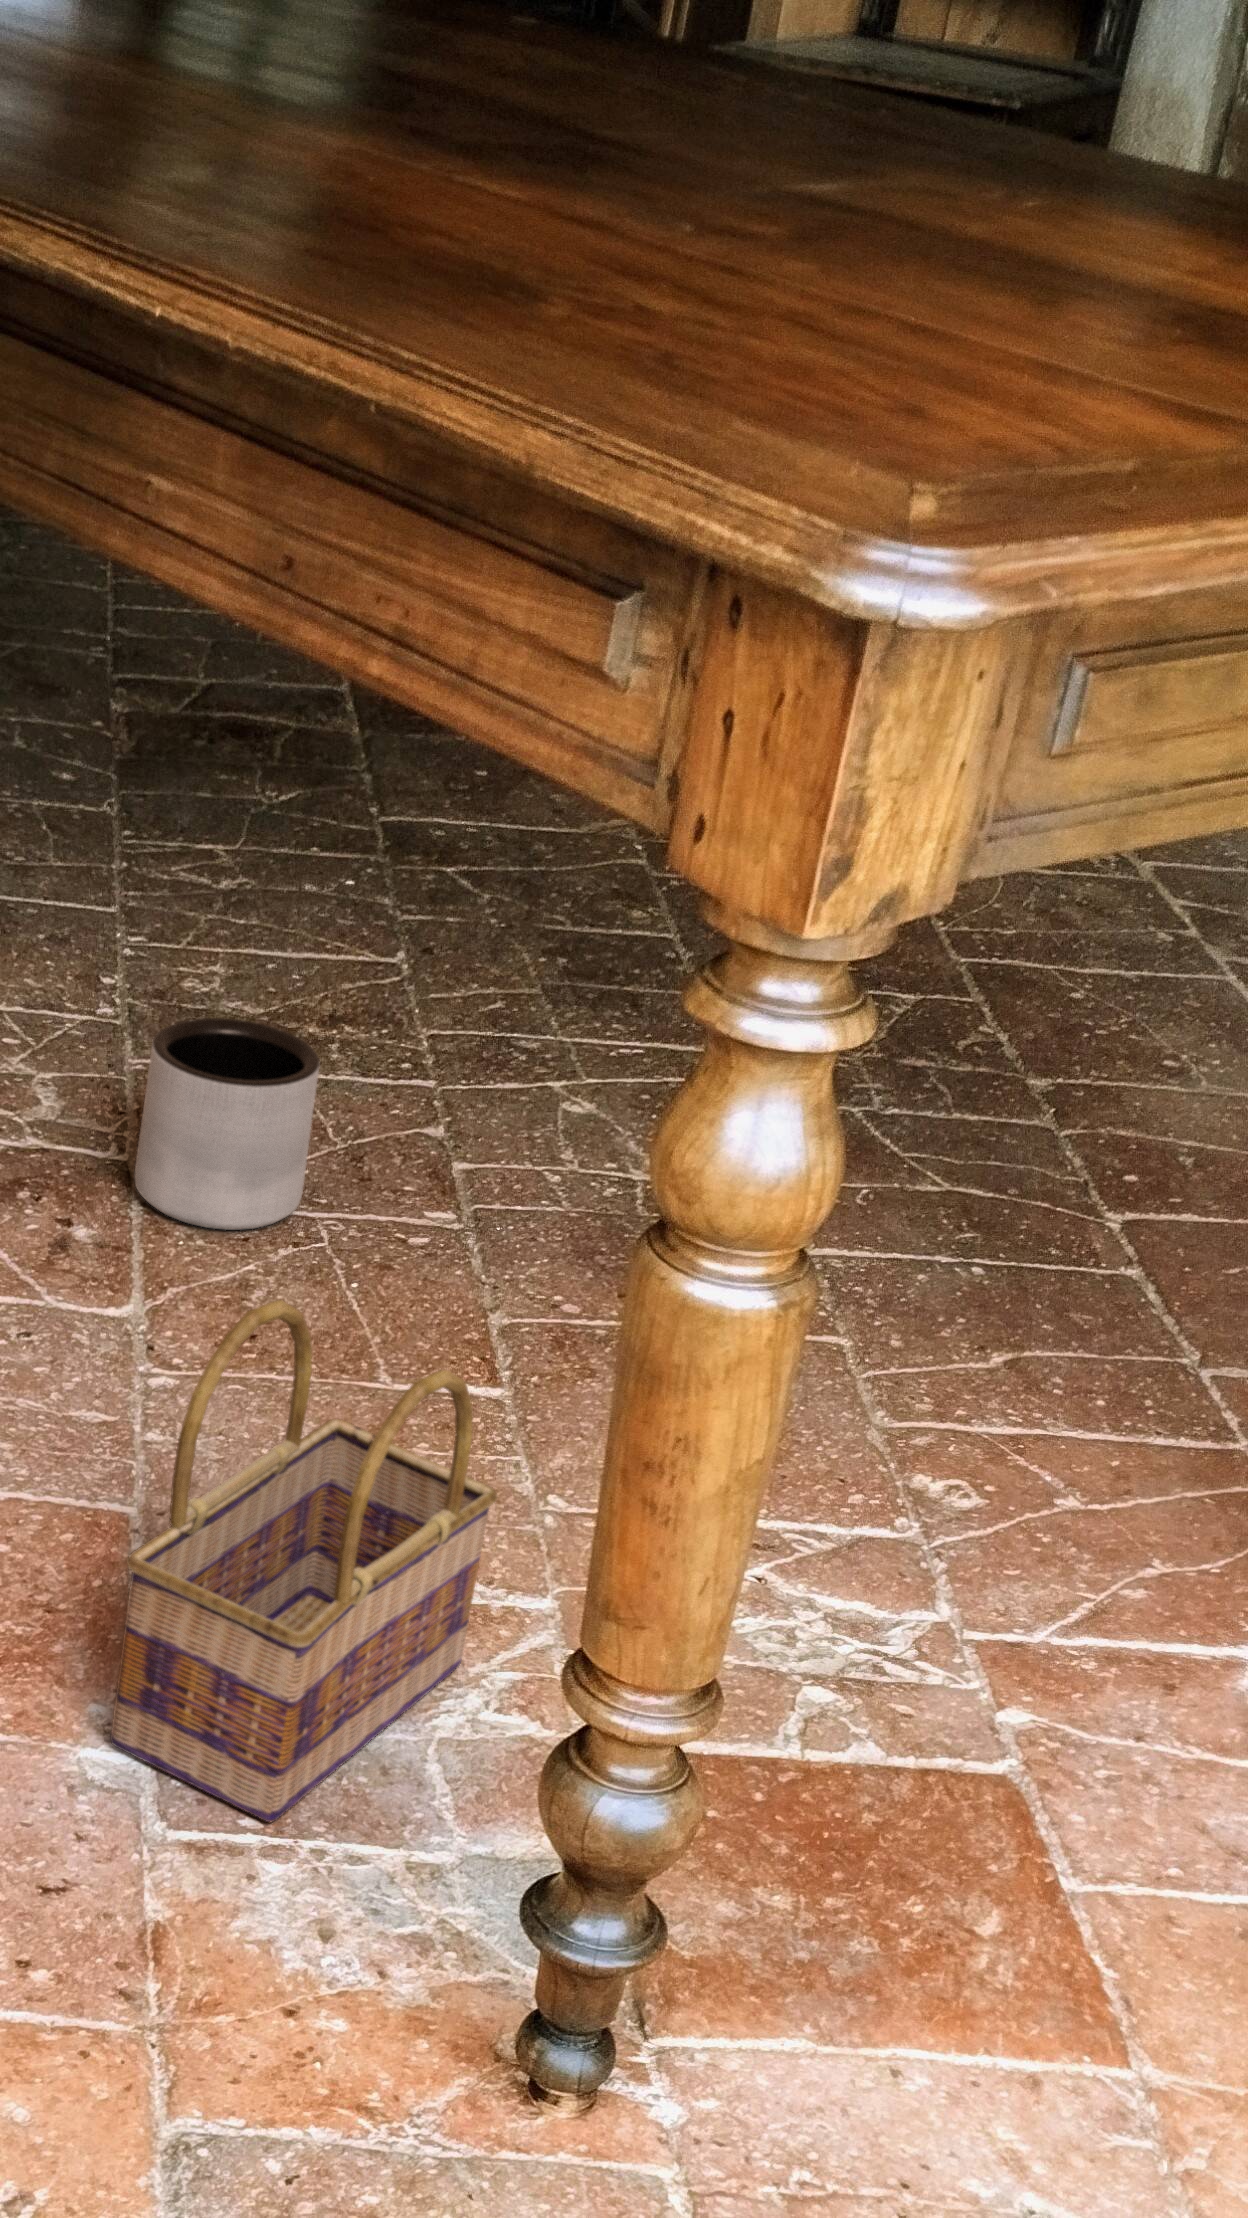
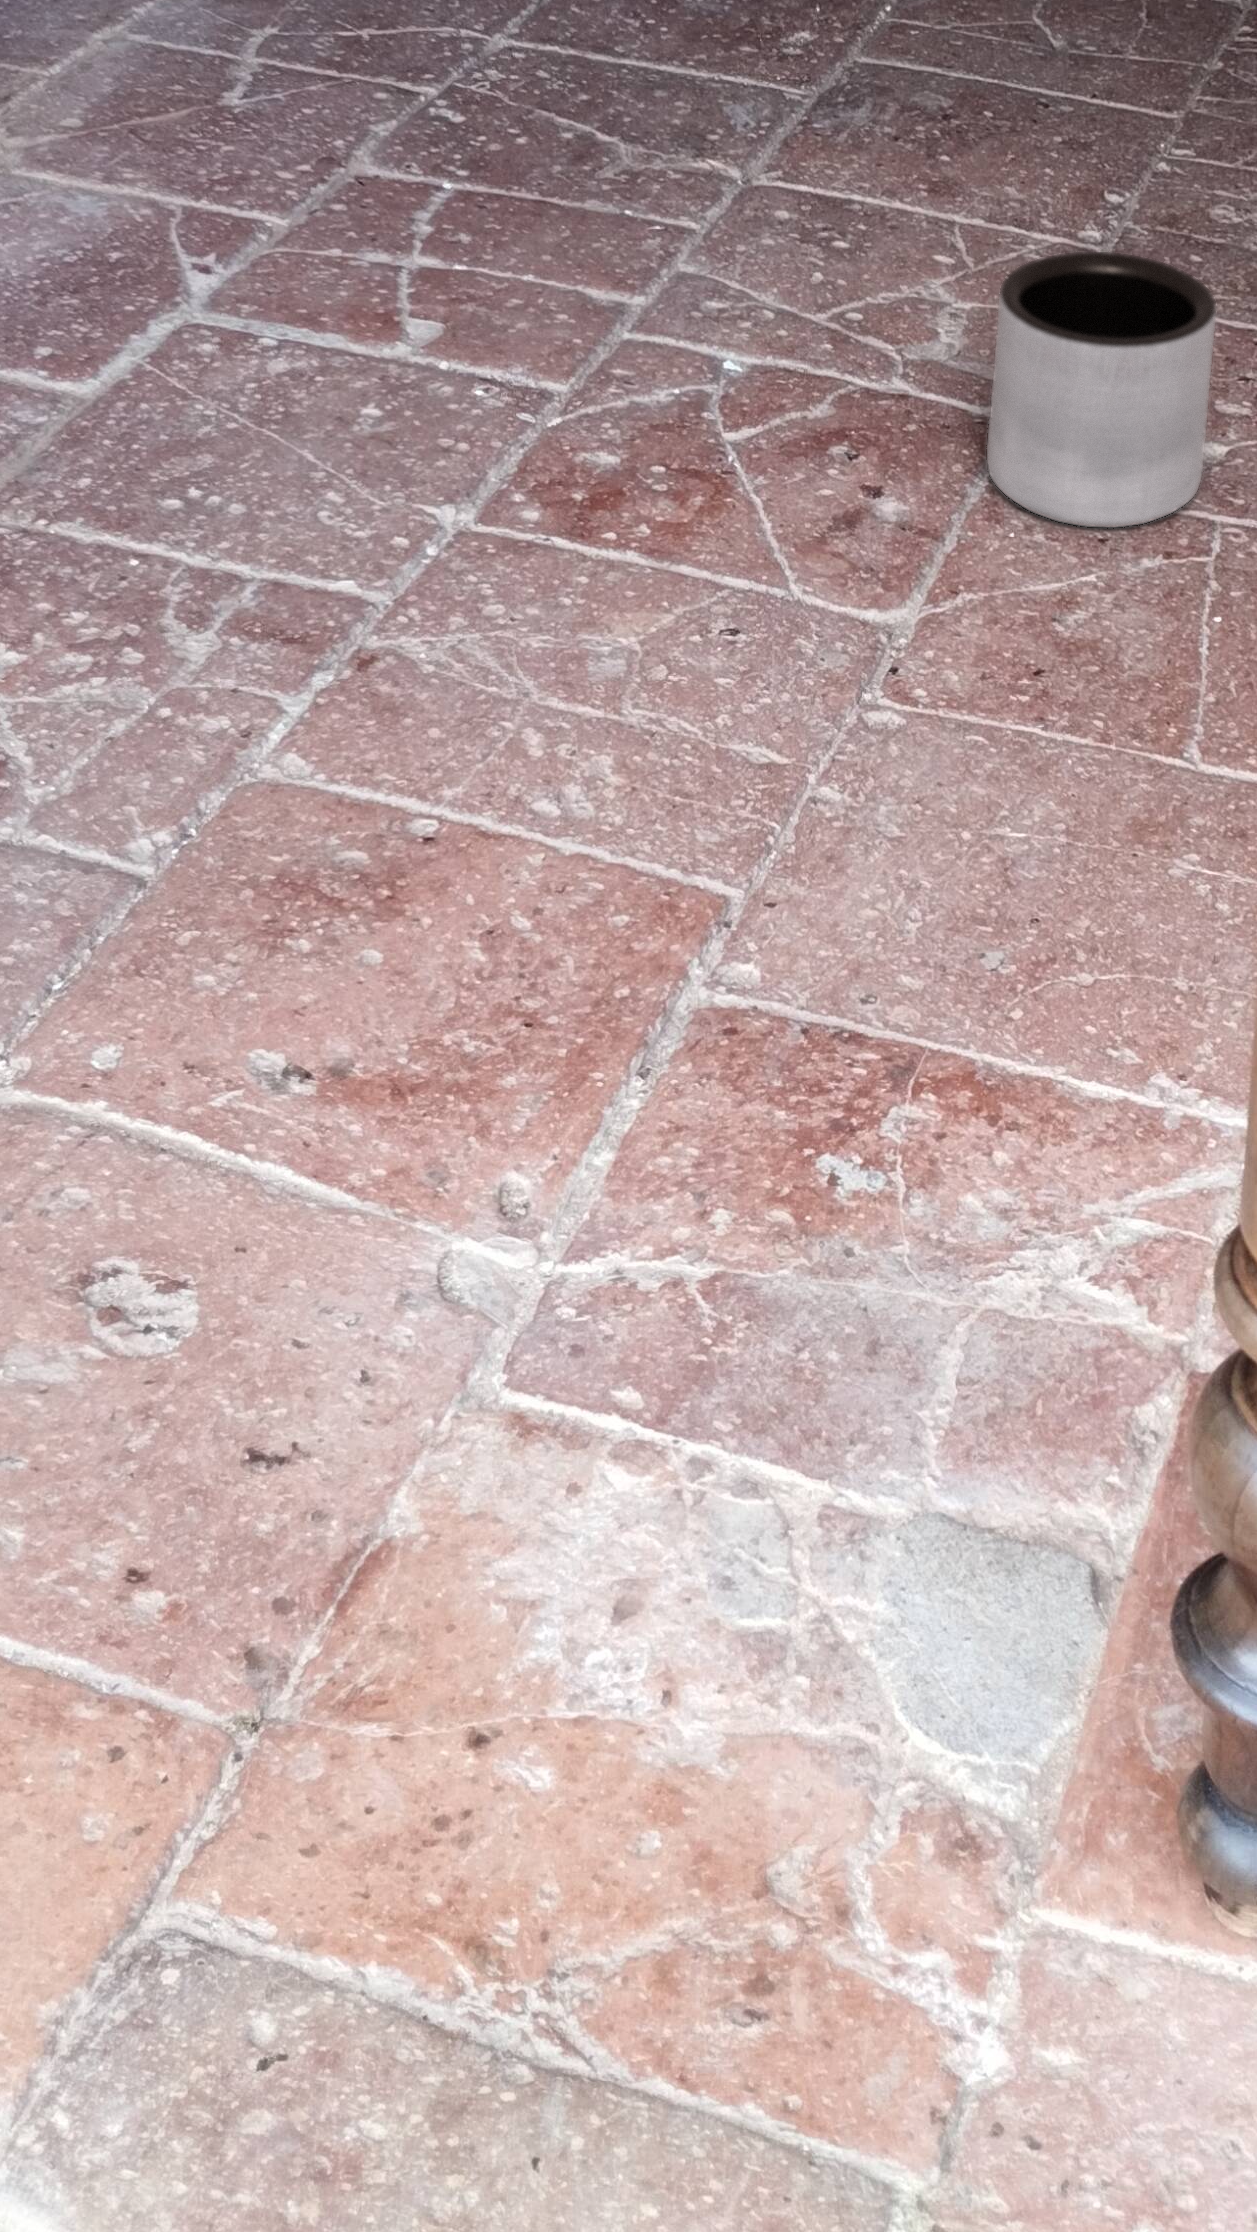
basket: present [110,1300,497,1822] -> none [502,668,1088,1399]

